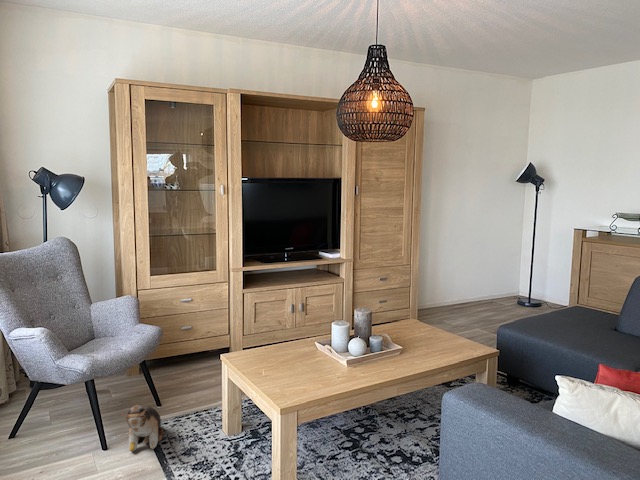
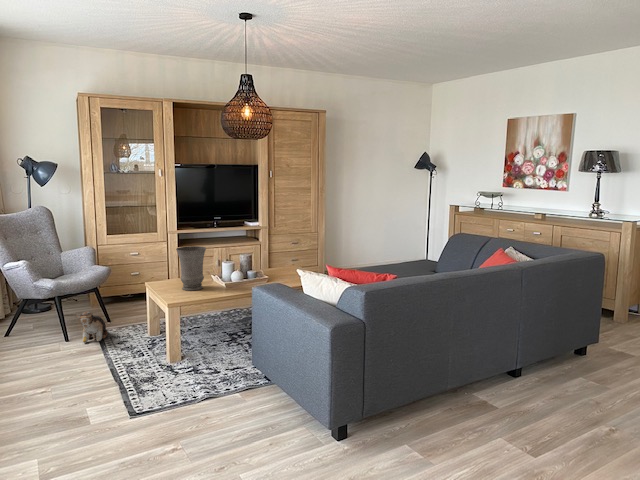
vase: none [275,303,320,374] -> present [176,246,206,291]

